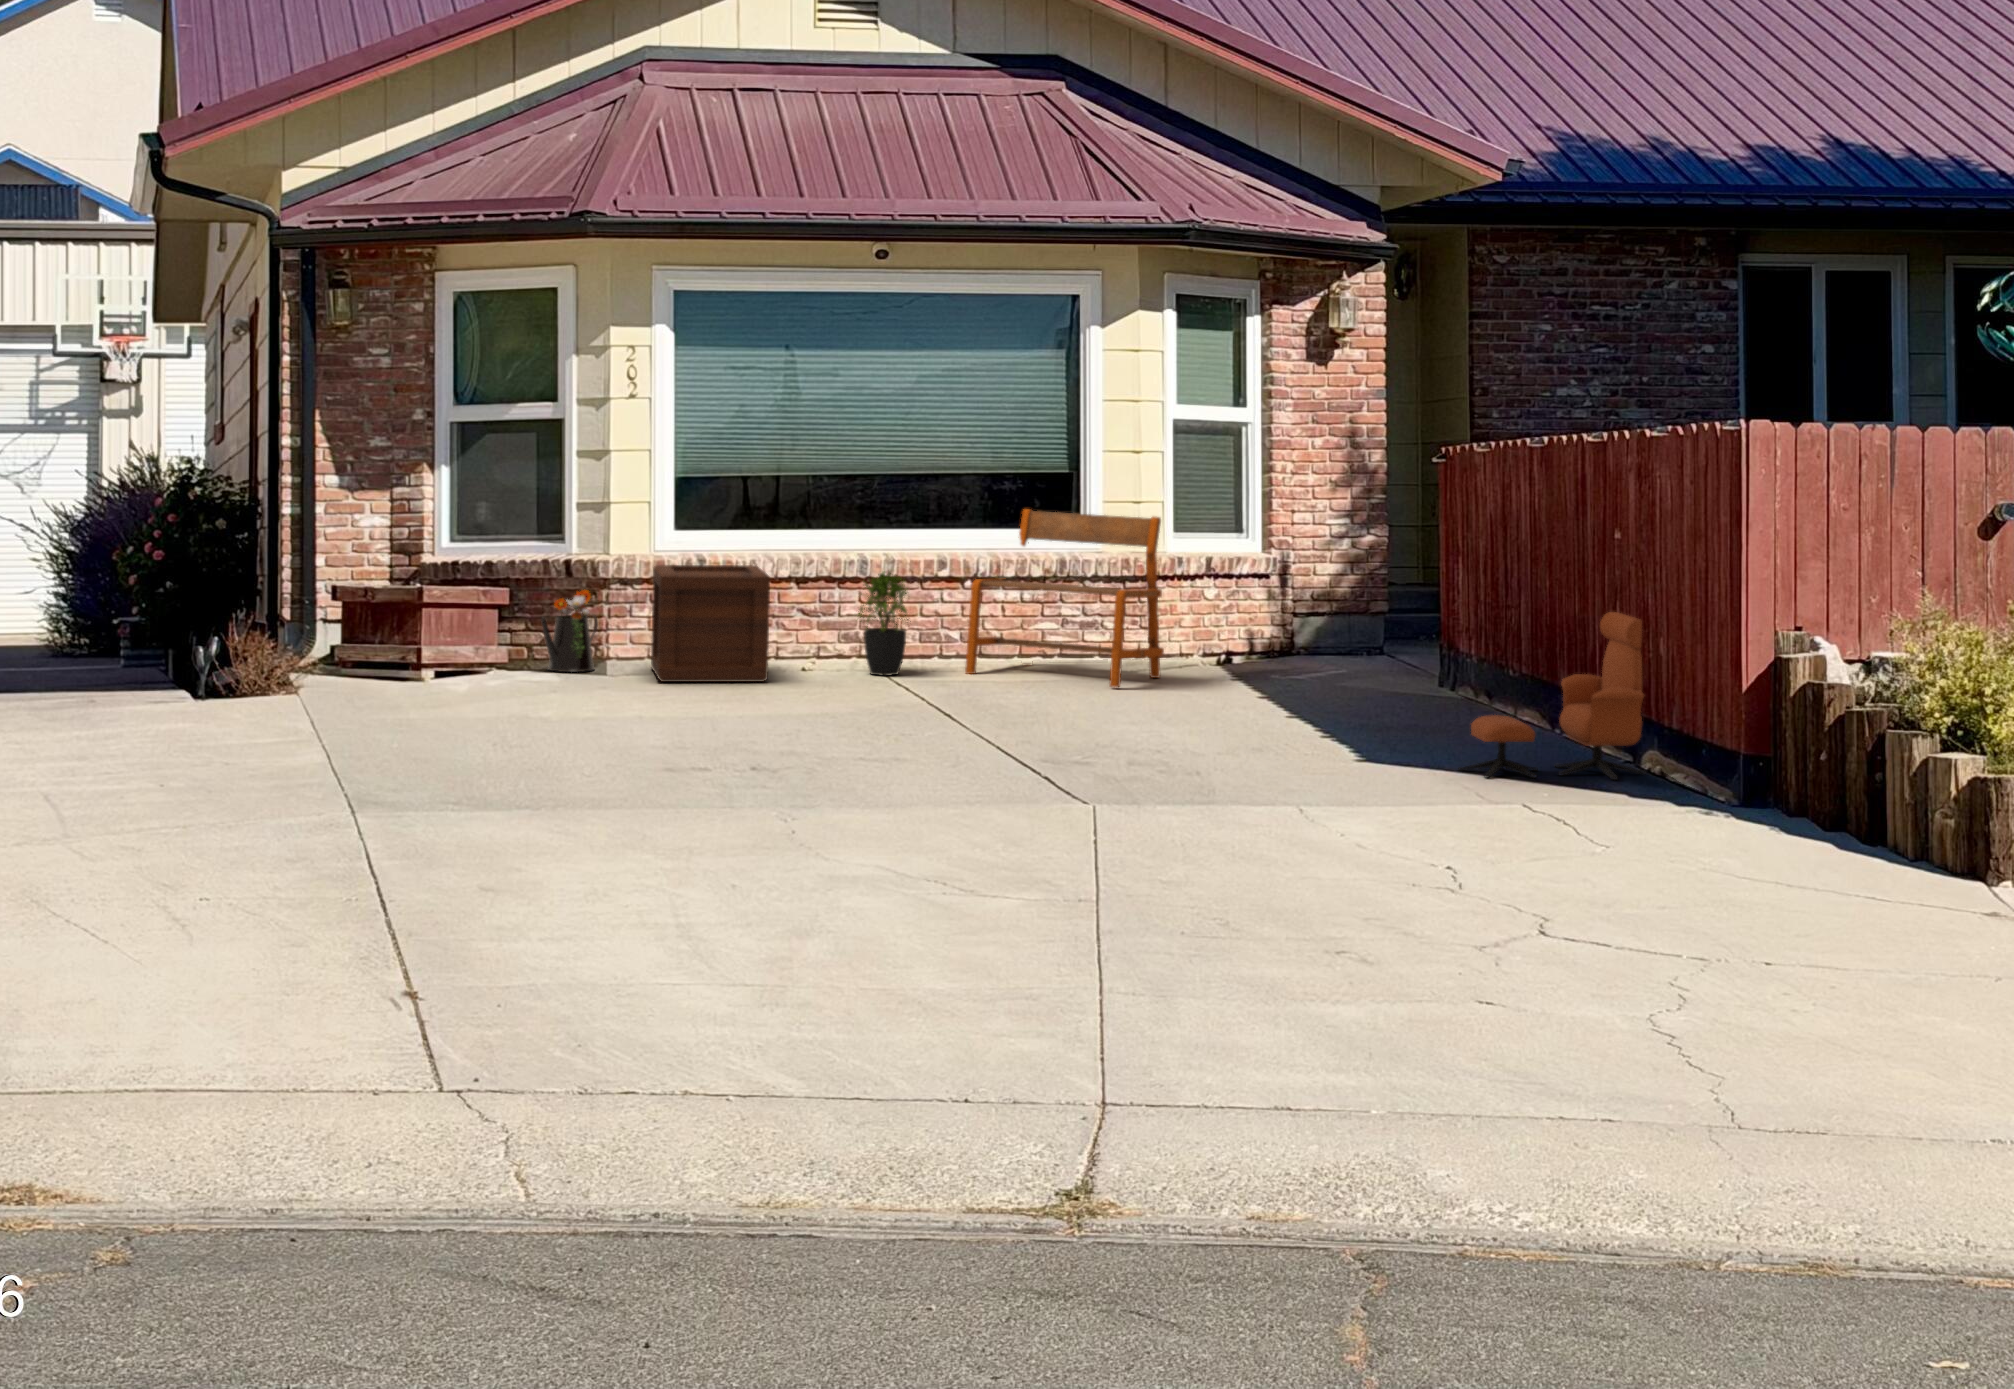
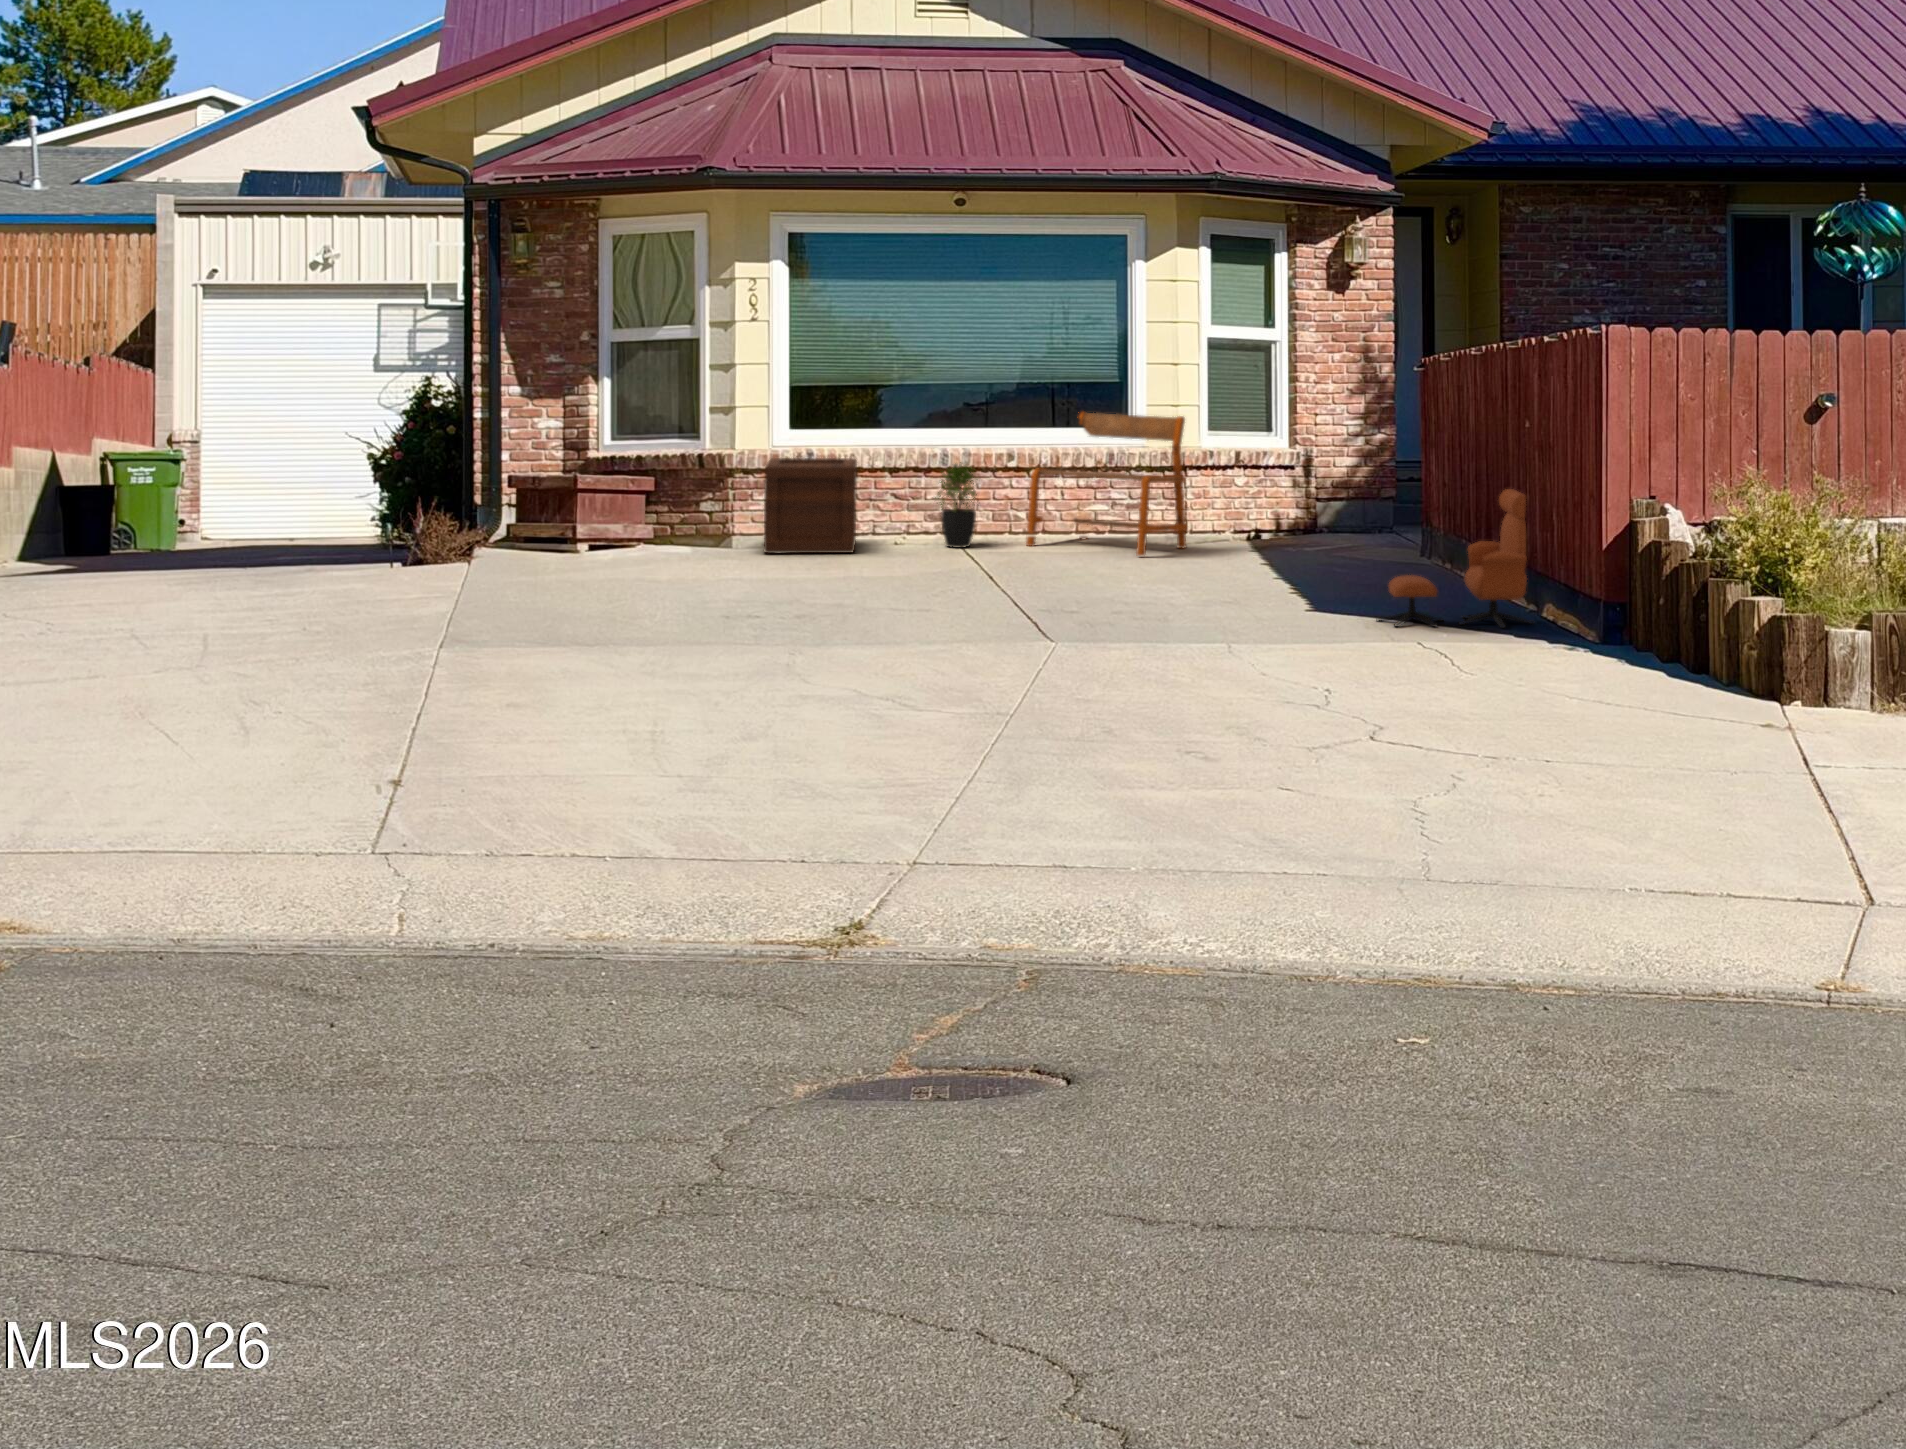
watering can: present [541,590,598,672] -> none [674,478,725,546]

